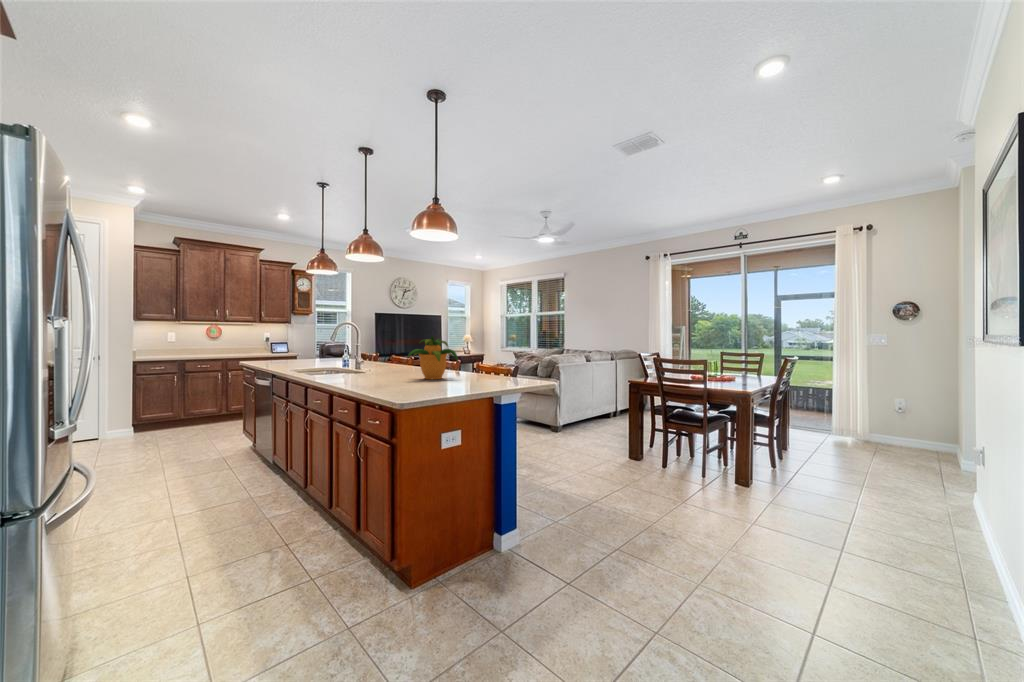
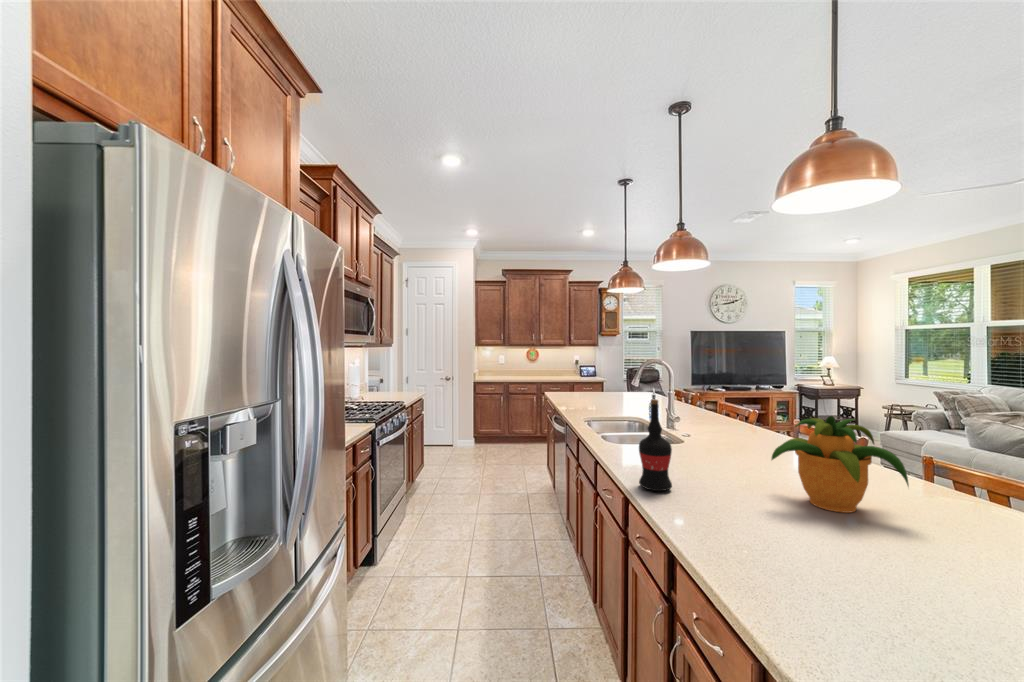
wine bottle: none [341,332,360,382] -> present [639,399,672,491]

